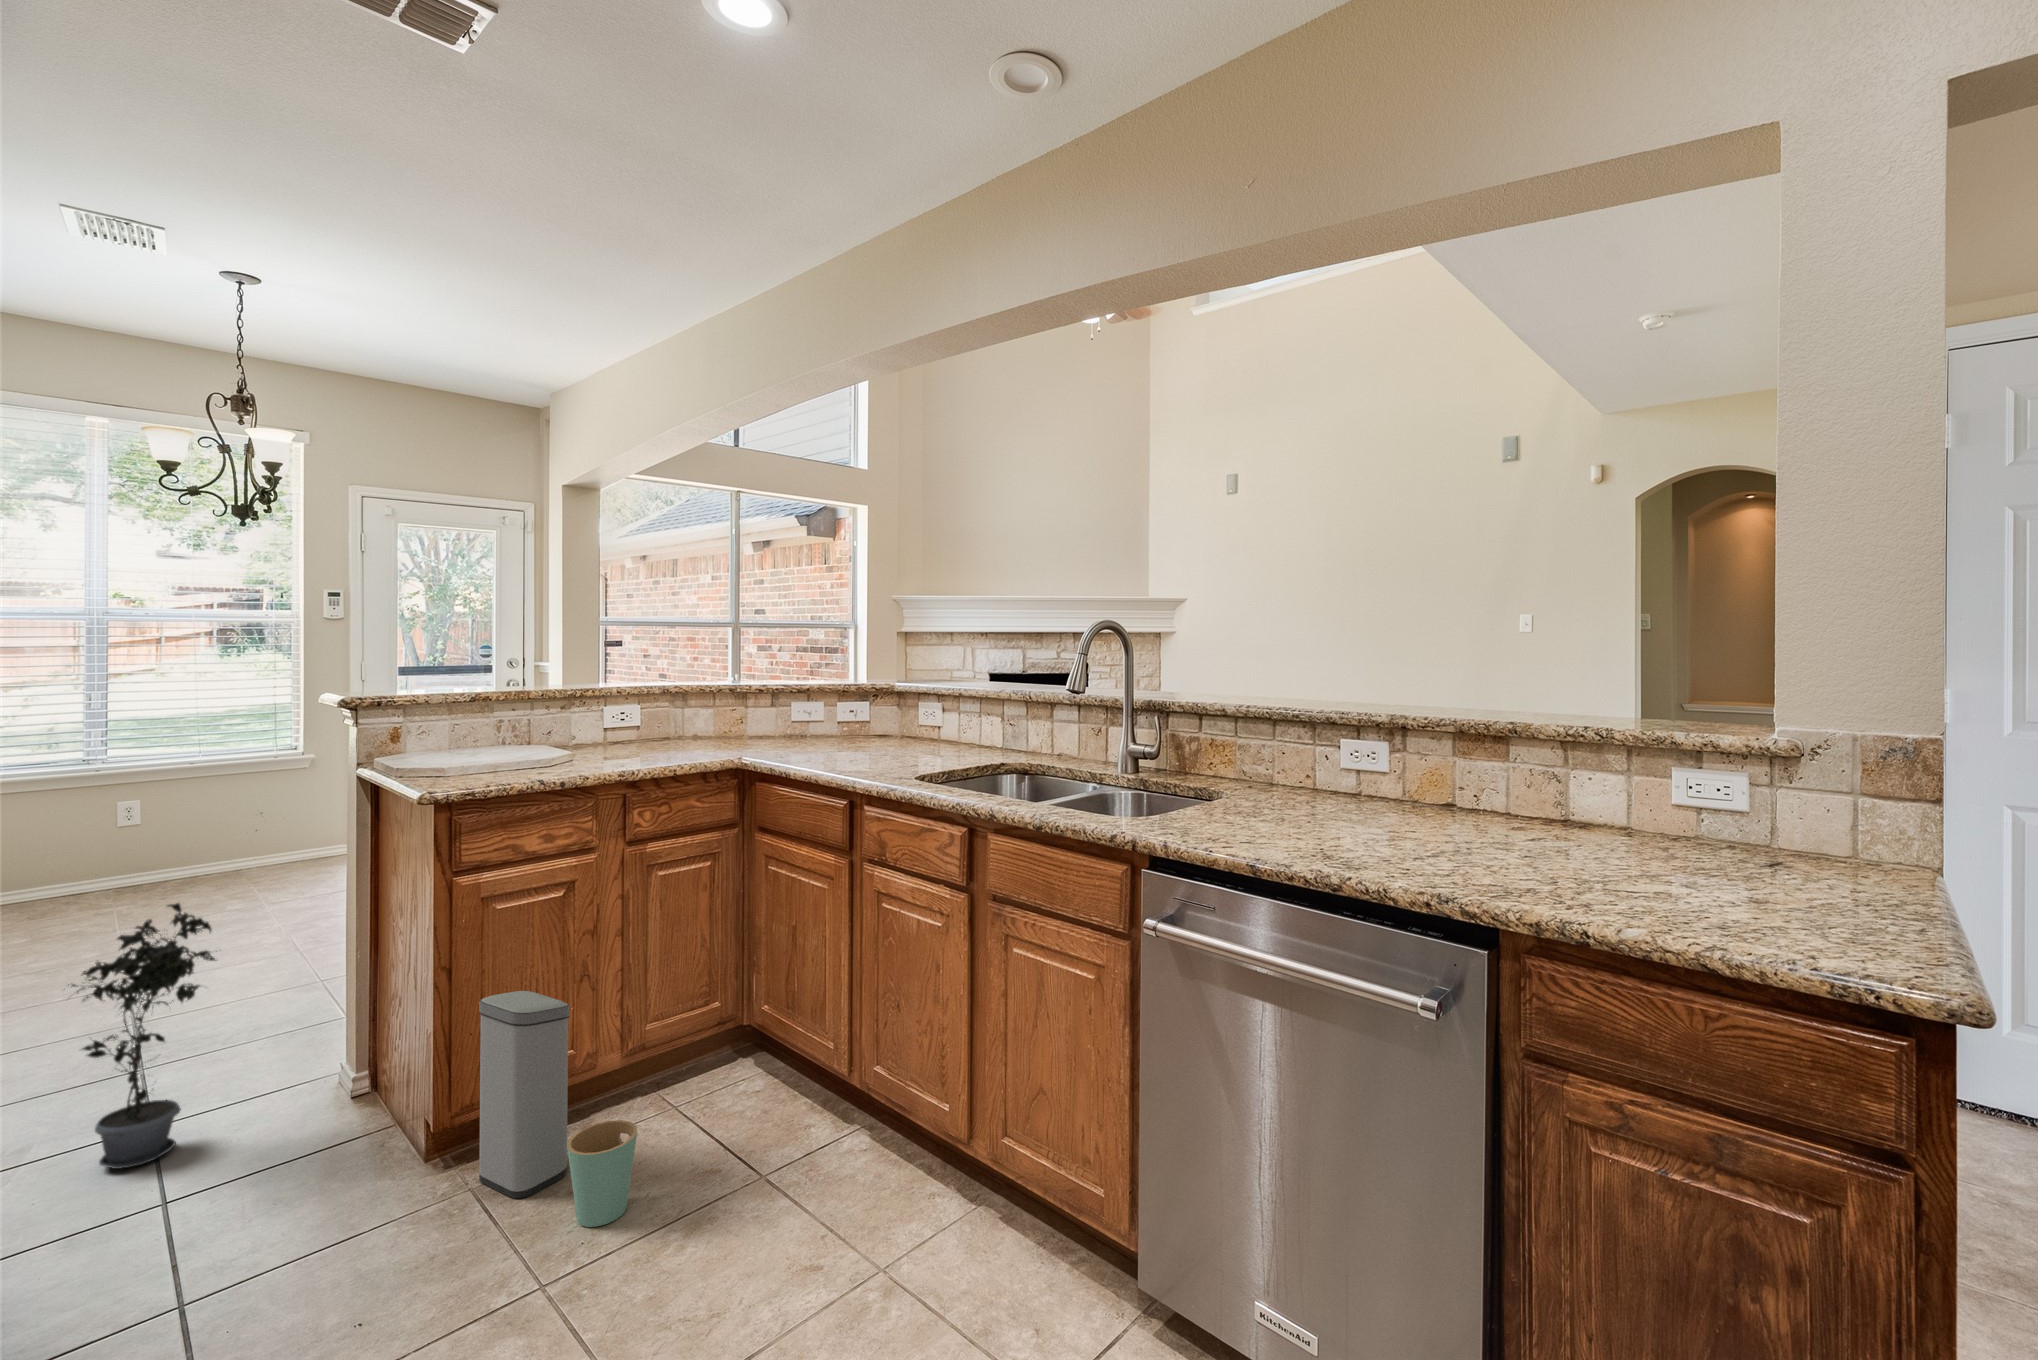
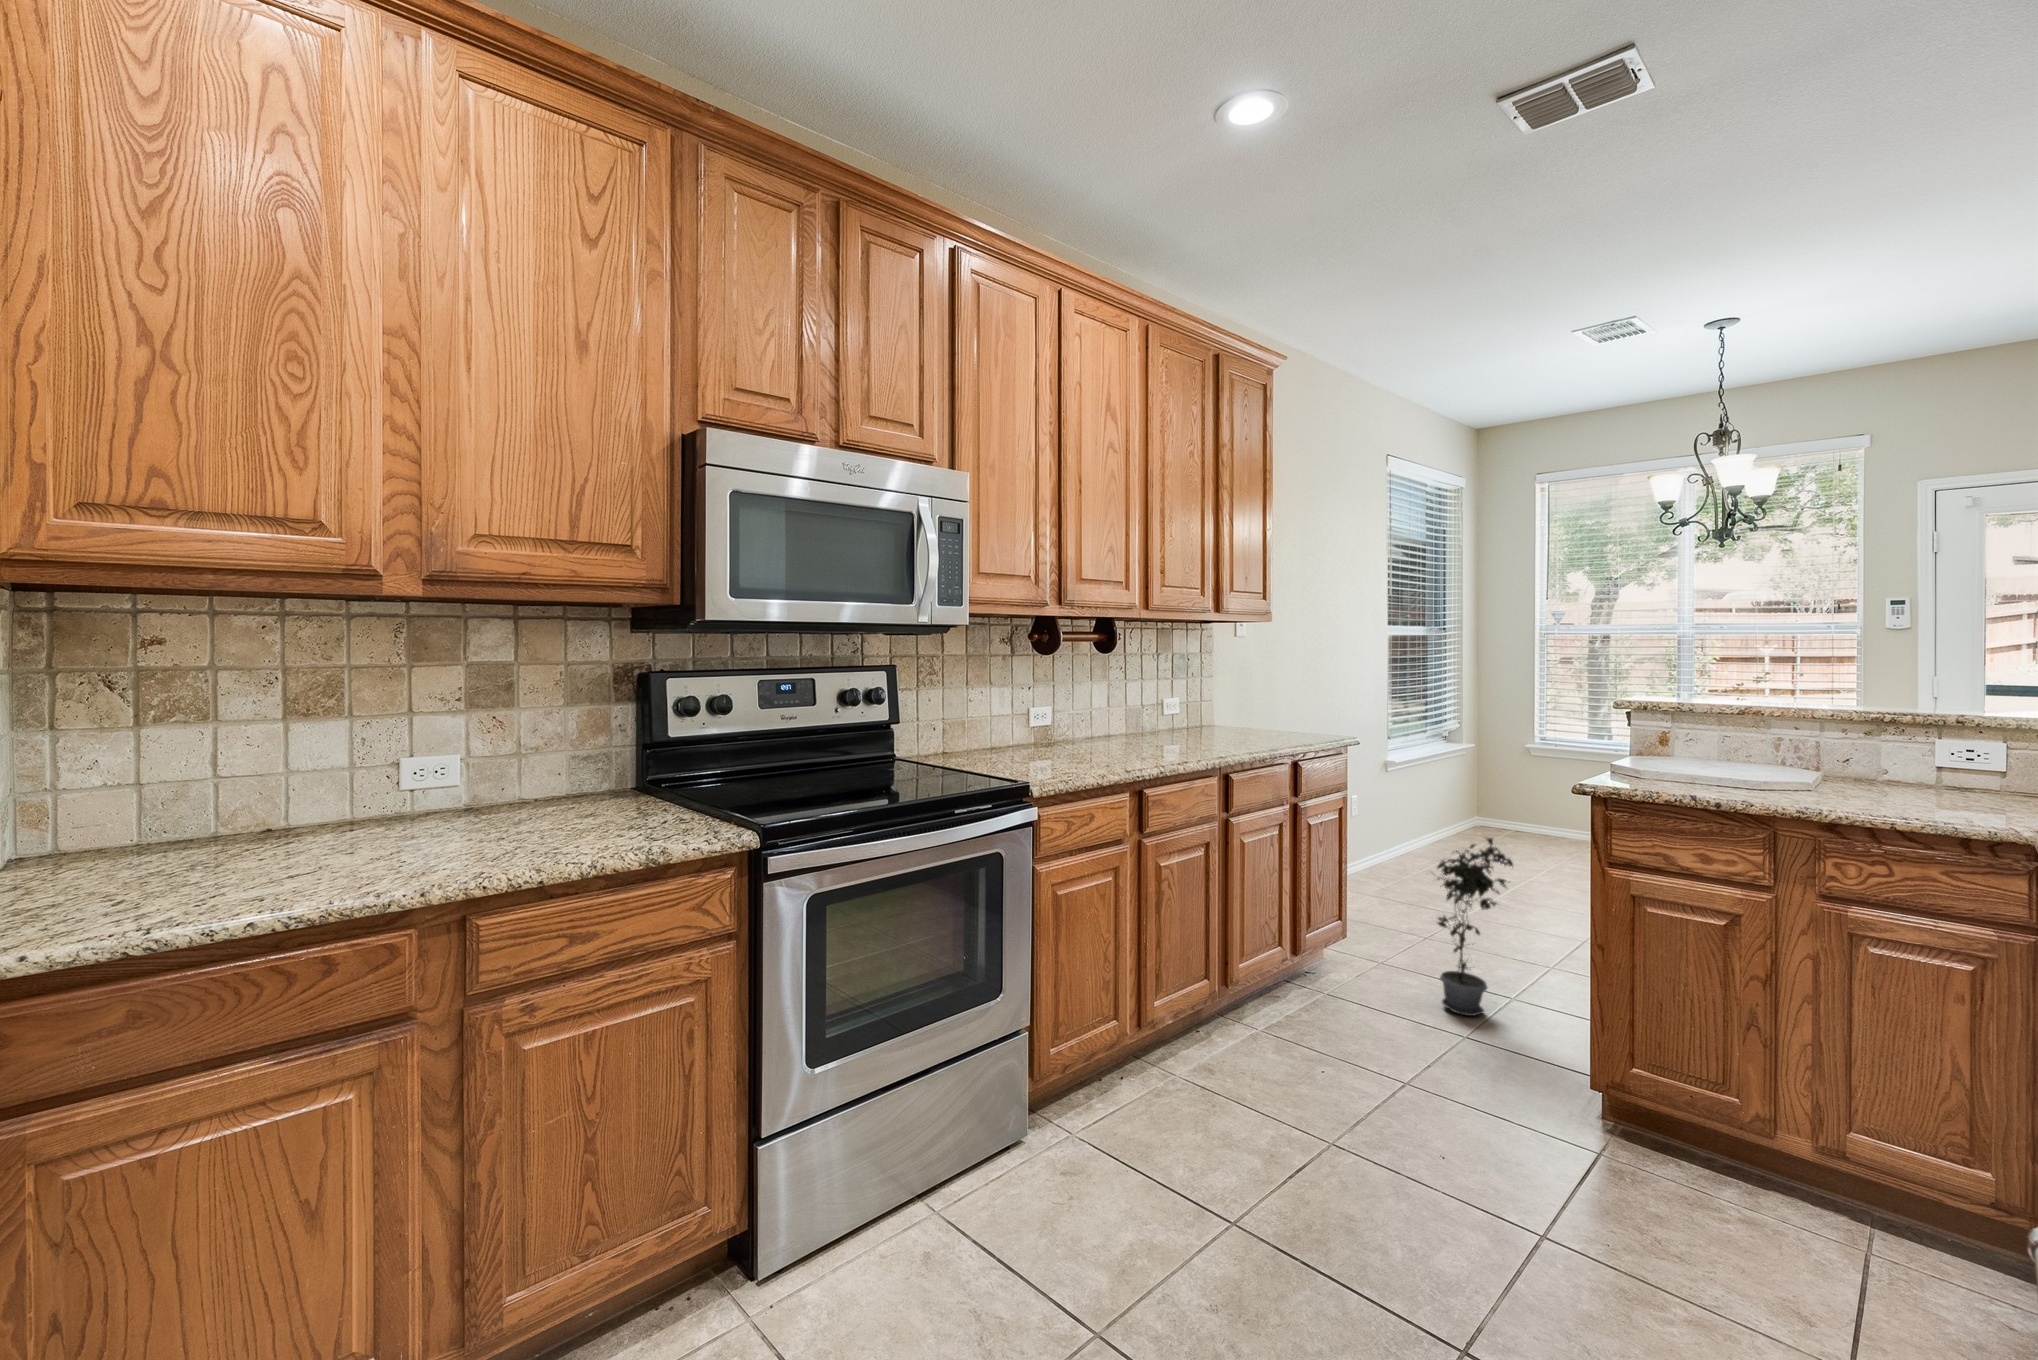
trash can: present [479,991,637,1227] -> none [1607,987,1705,1263]

